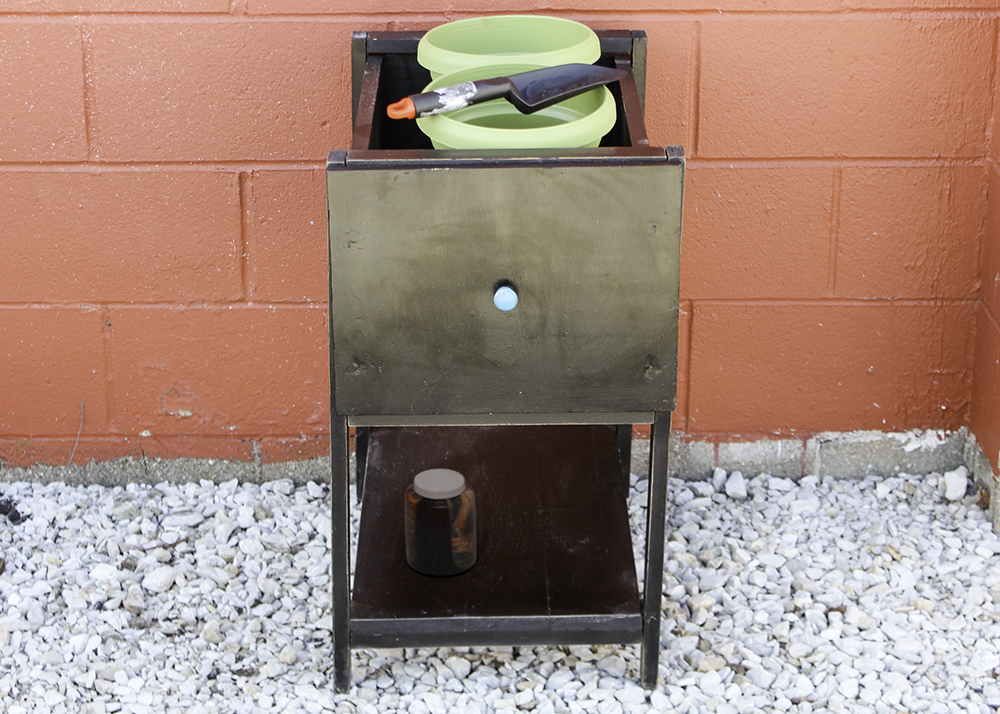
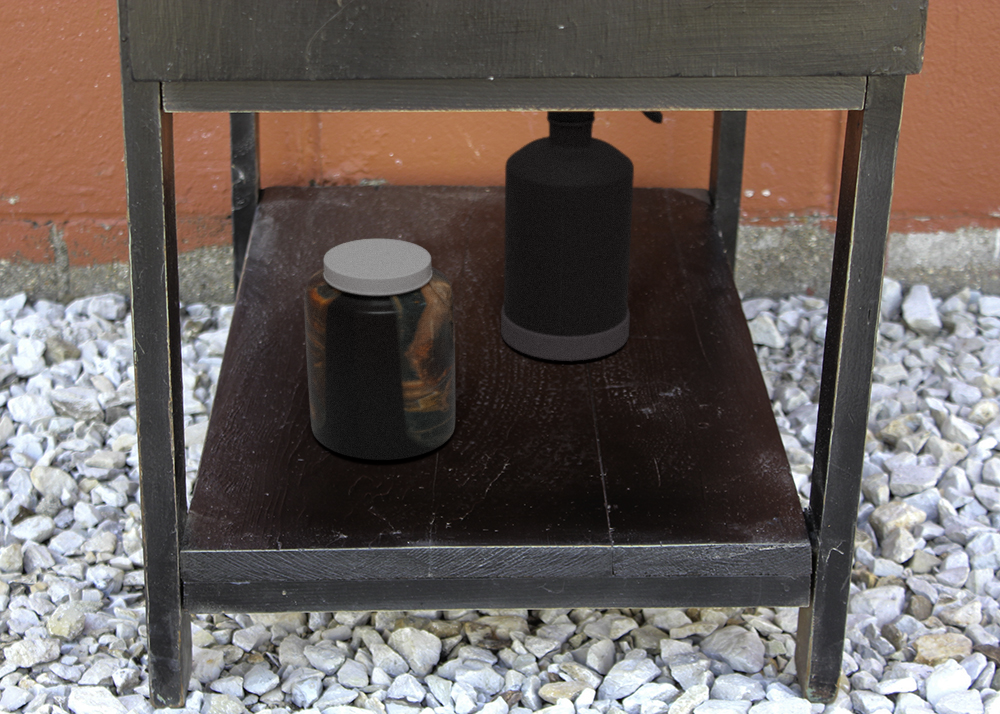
spray bottle: none [500,363,577,524] -> present [501,111,663,361]

